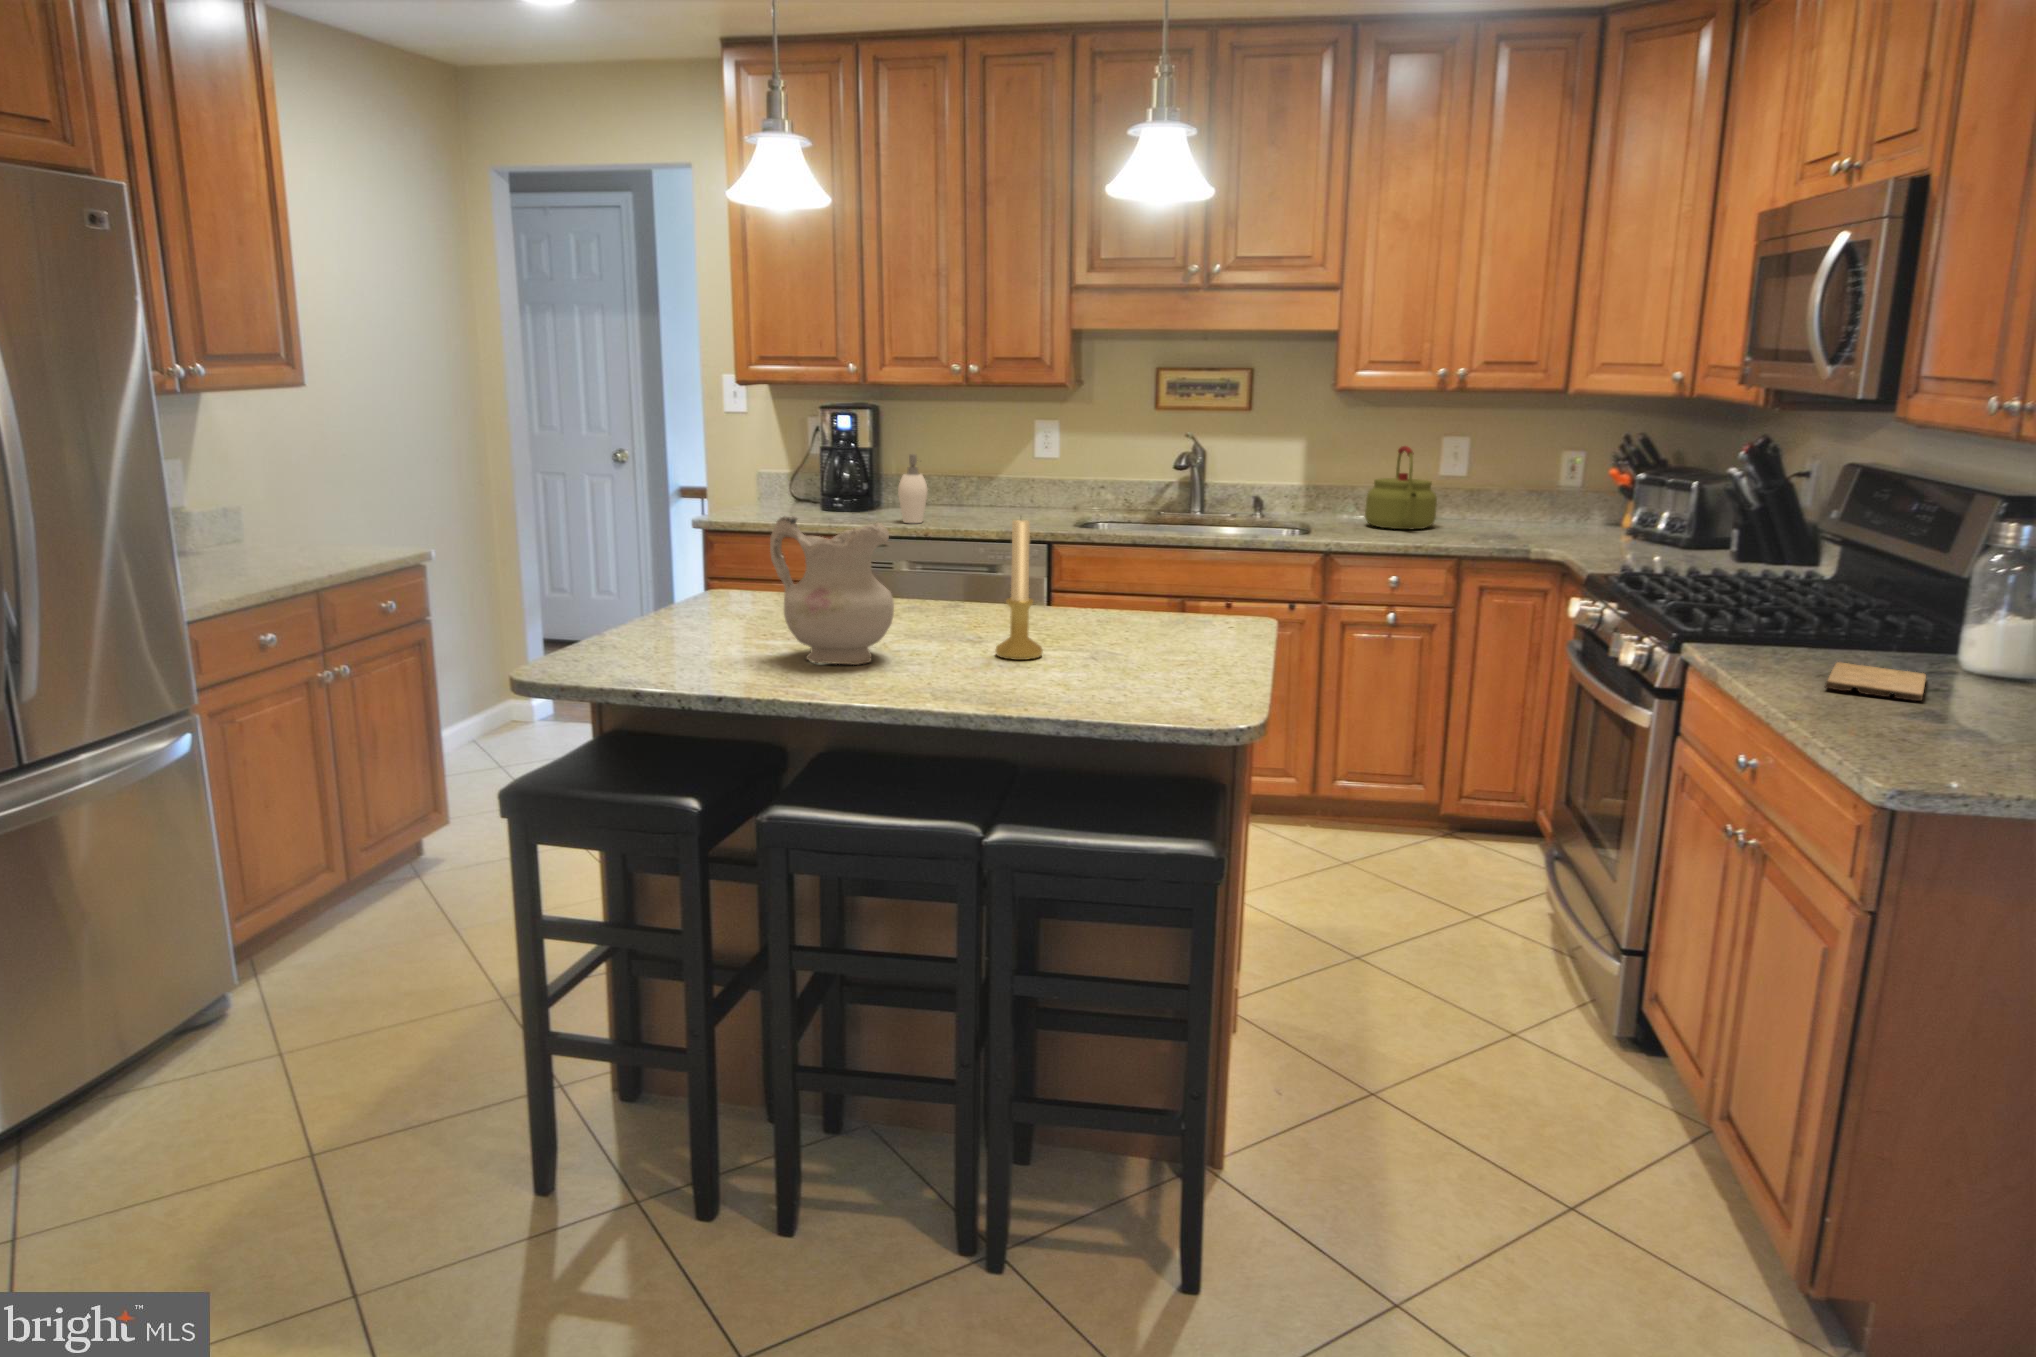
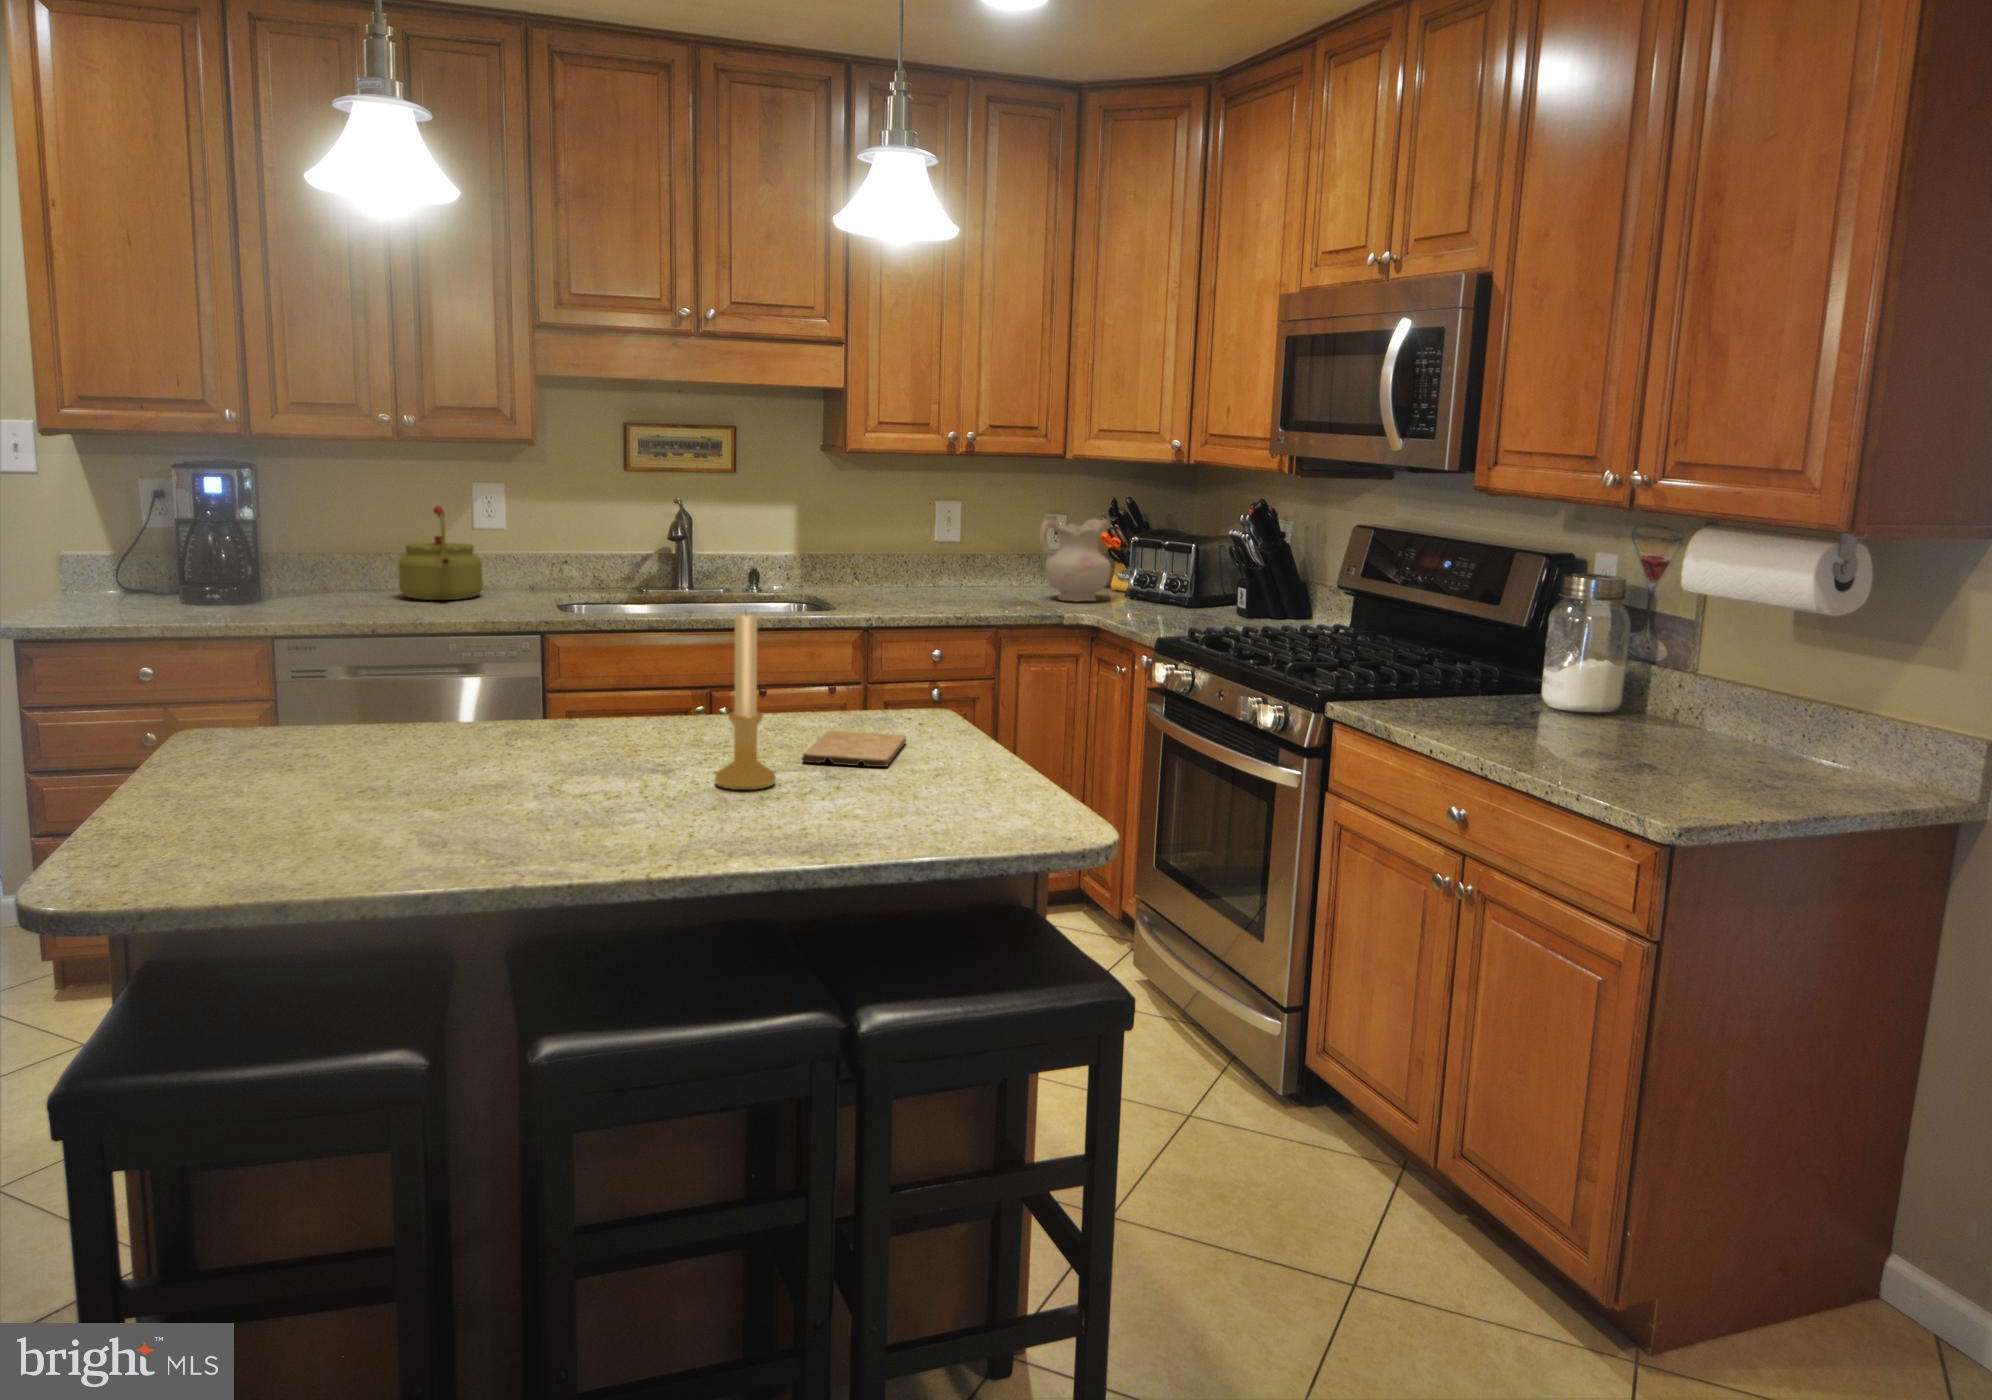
kettle: present [1365,446,1437,529] -> present [399,506,483,600]
soap dispenser: present [898,454,928,523] -> none [307,527,351,618]
ceramic pitcher: present [770,516,894,665] -> present [1040,515,1111,601]
cutting board: present [1824,662,1926,701] -> present [802,730,906,767]

